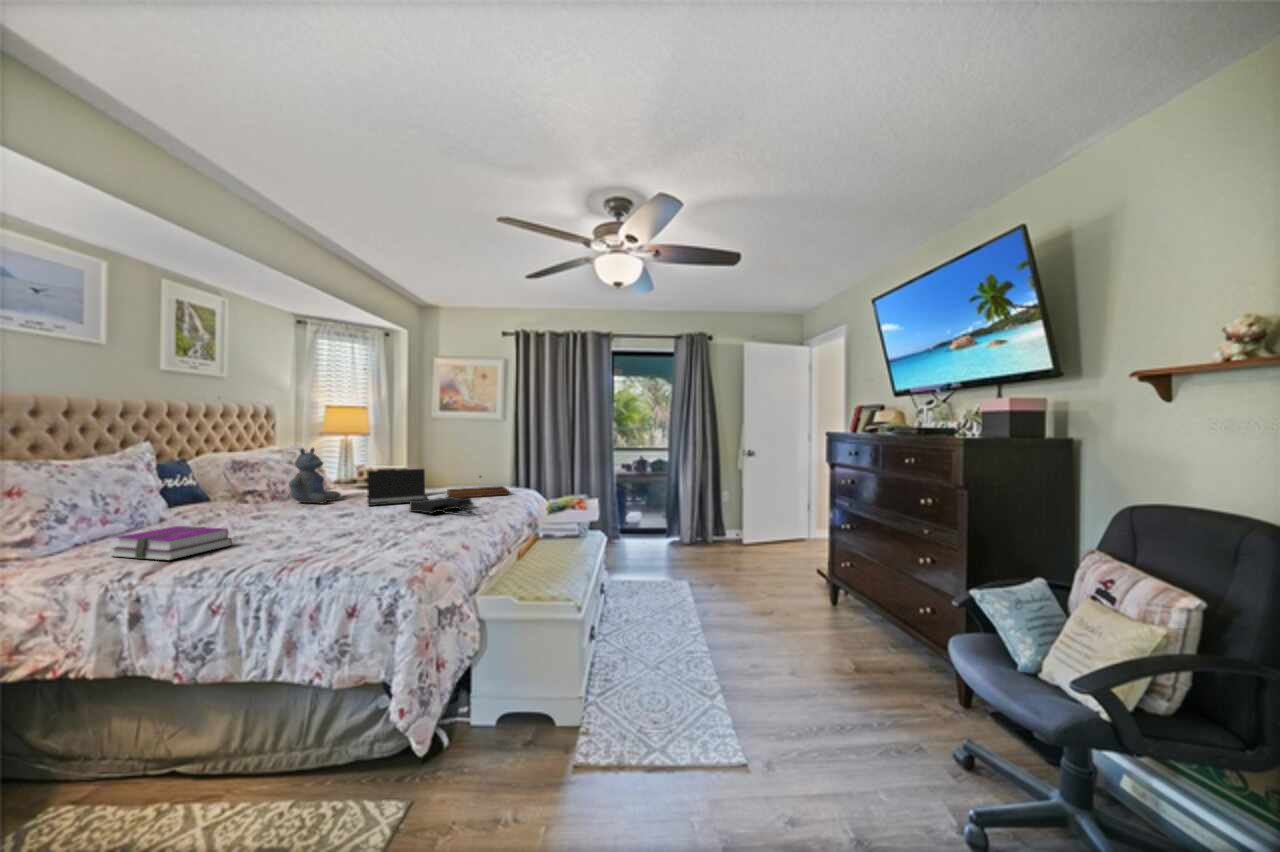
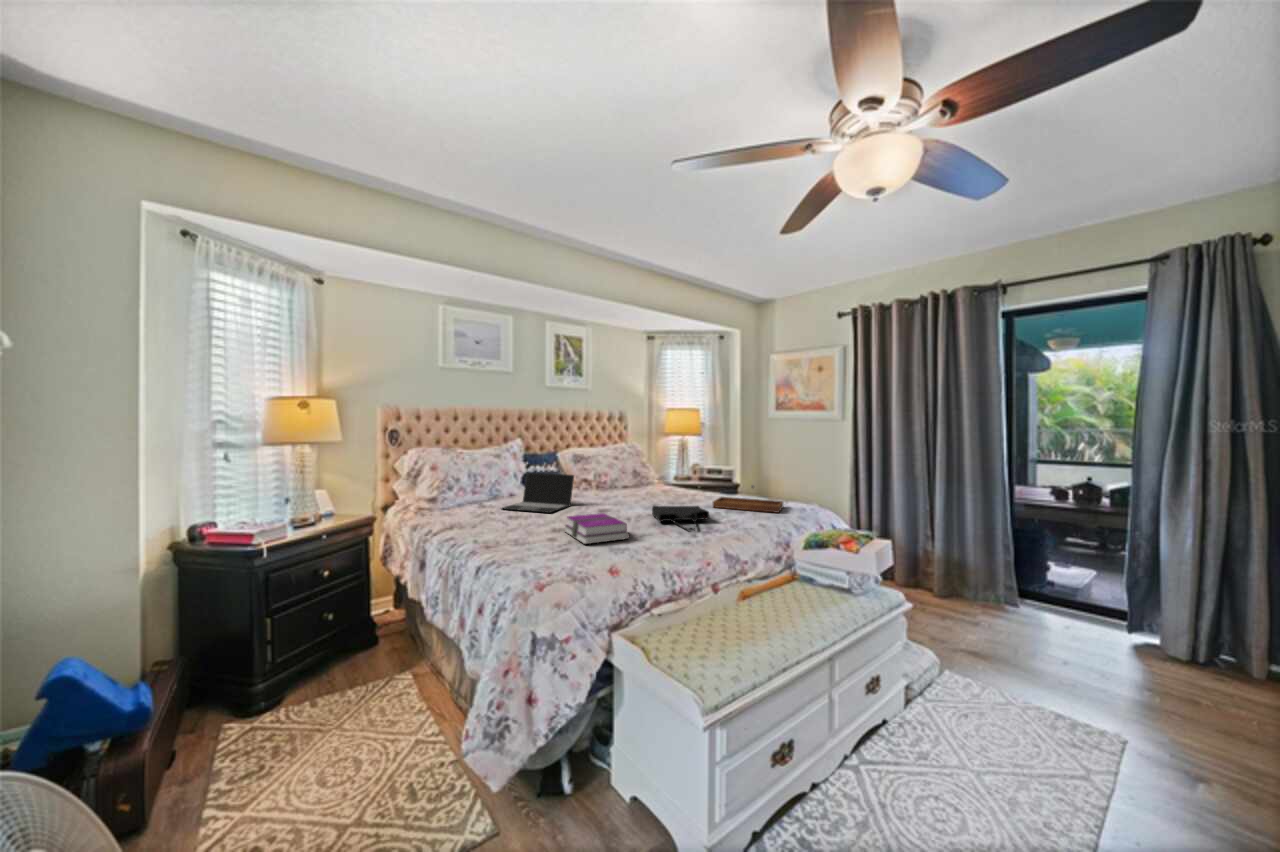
stuffed bear: present [289,448,341,503] -> none [592,446,632,496]
laptop: present [367,469,428,506] -> present [501,473,574,513]
hardback book: present [113,526,232,560] -> present [565,513,629,544]

